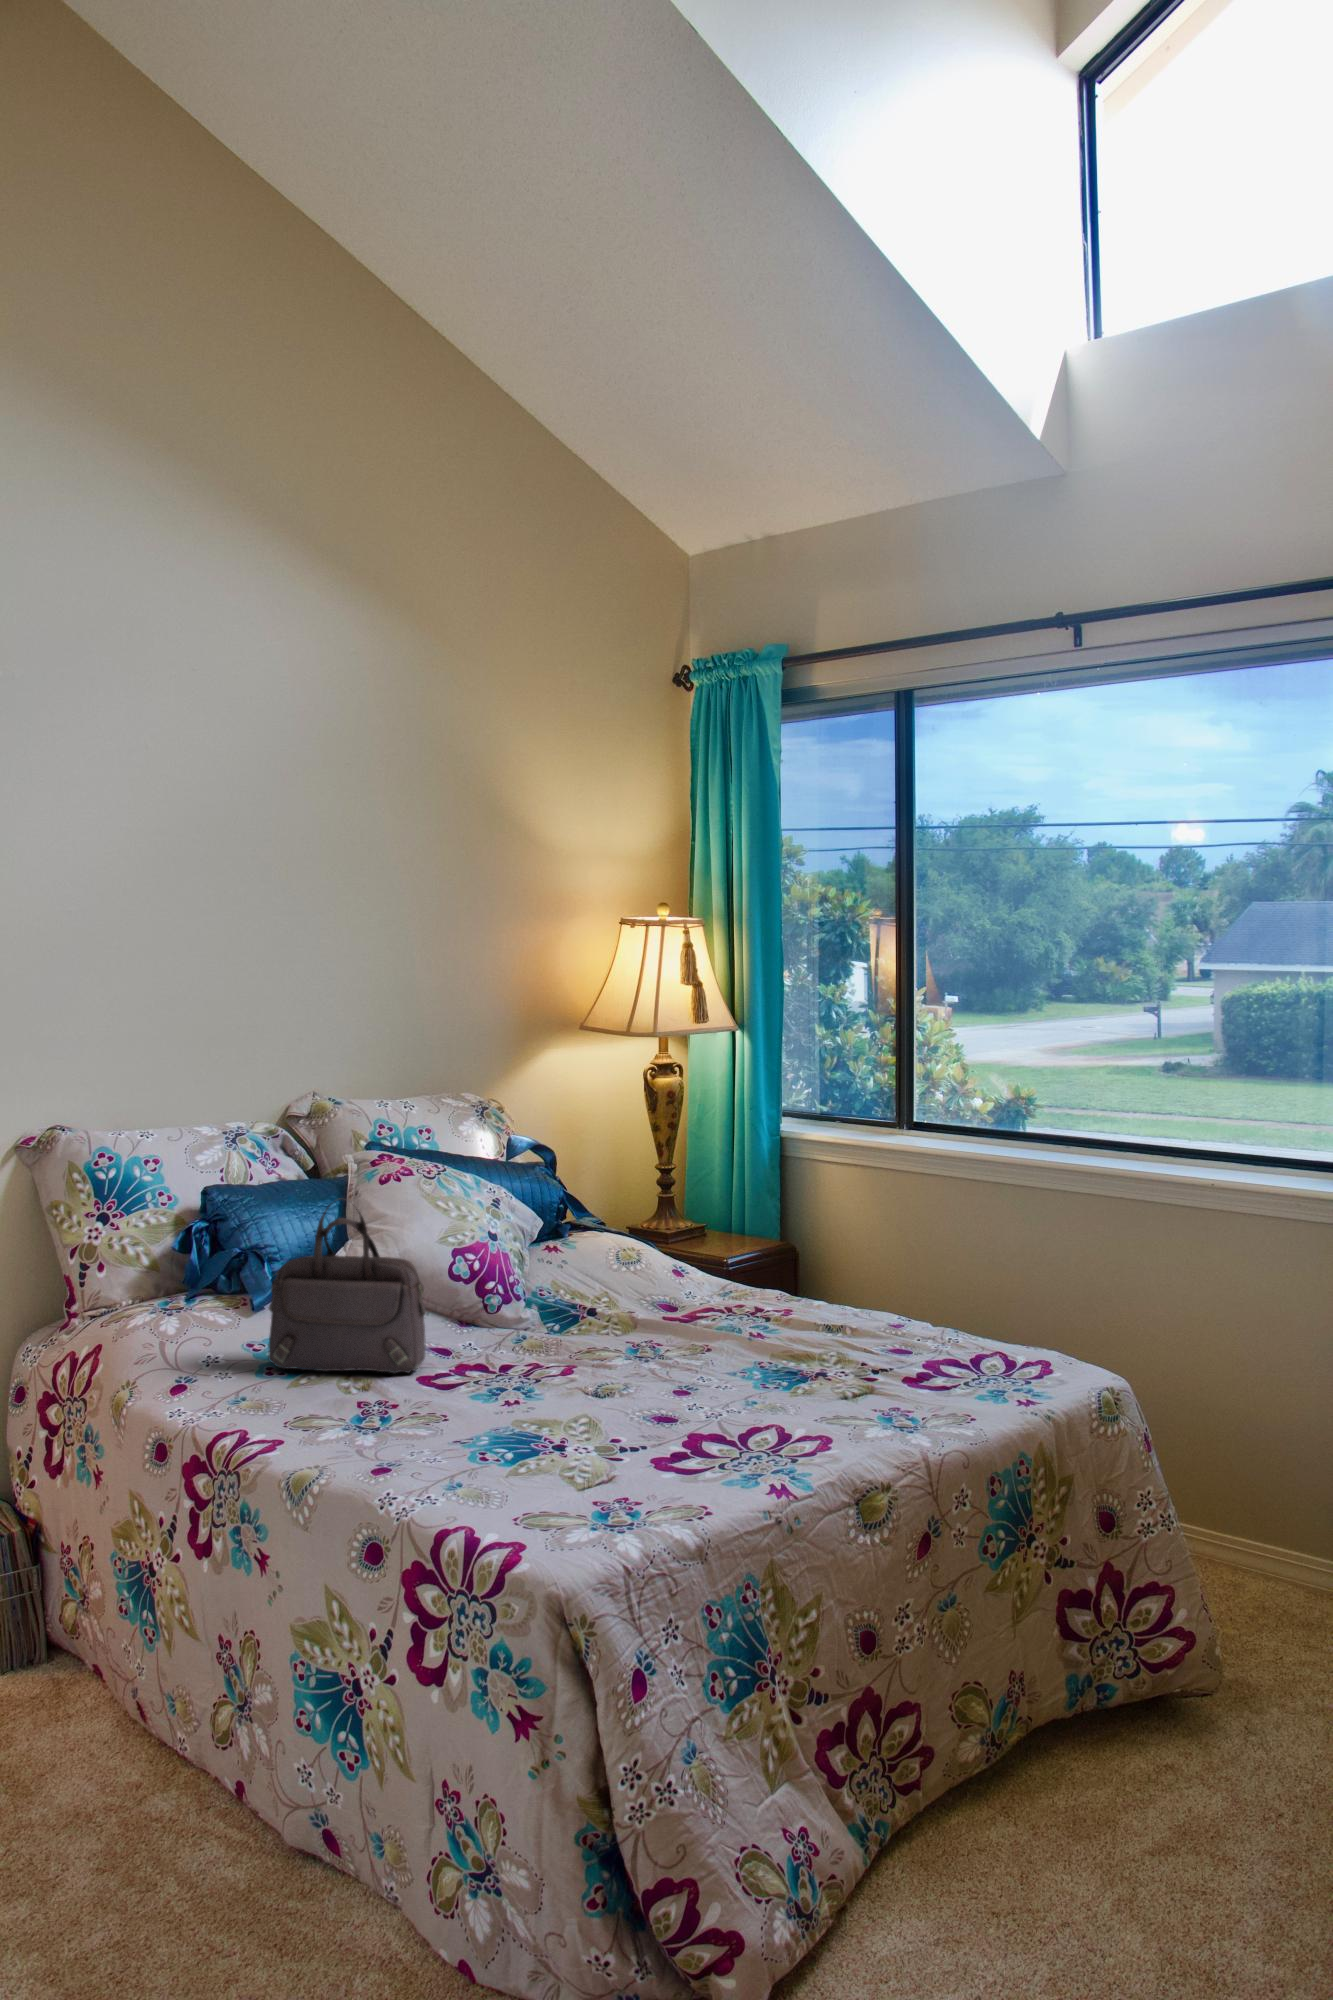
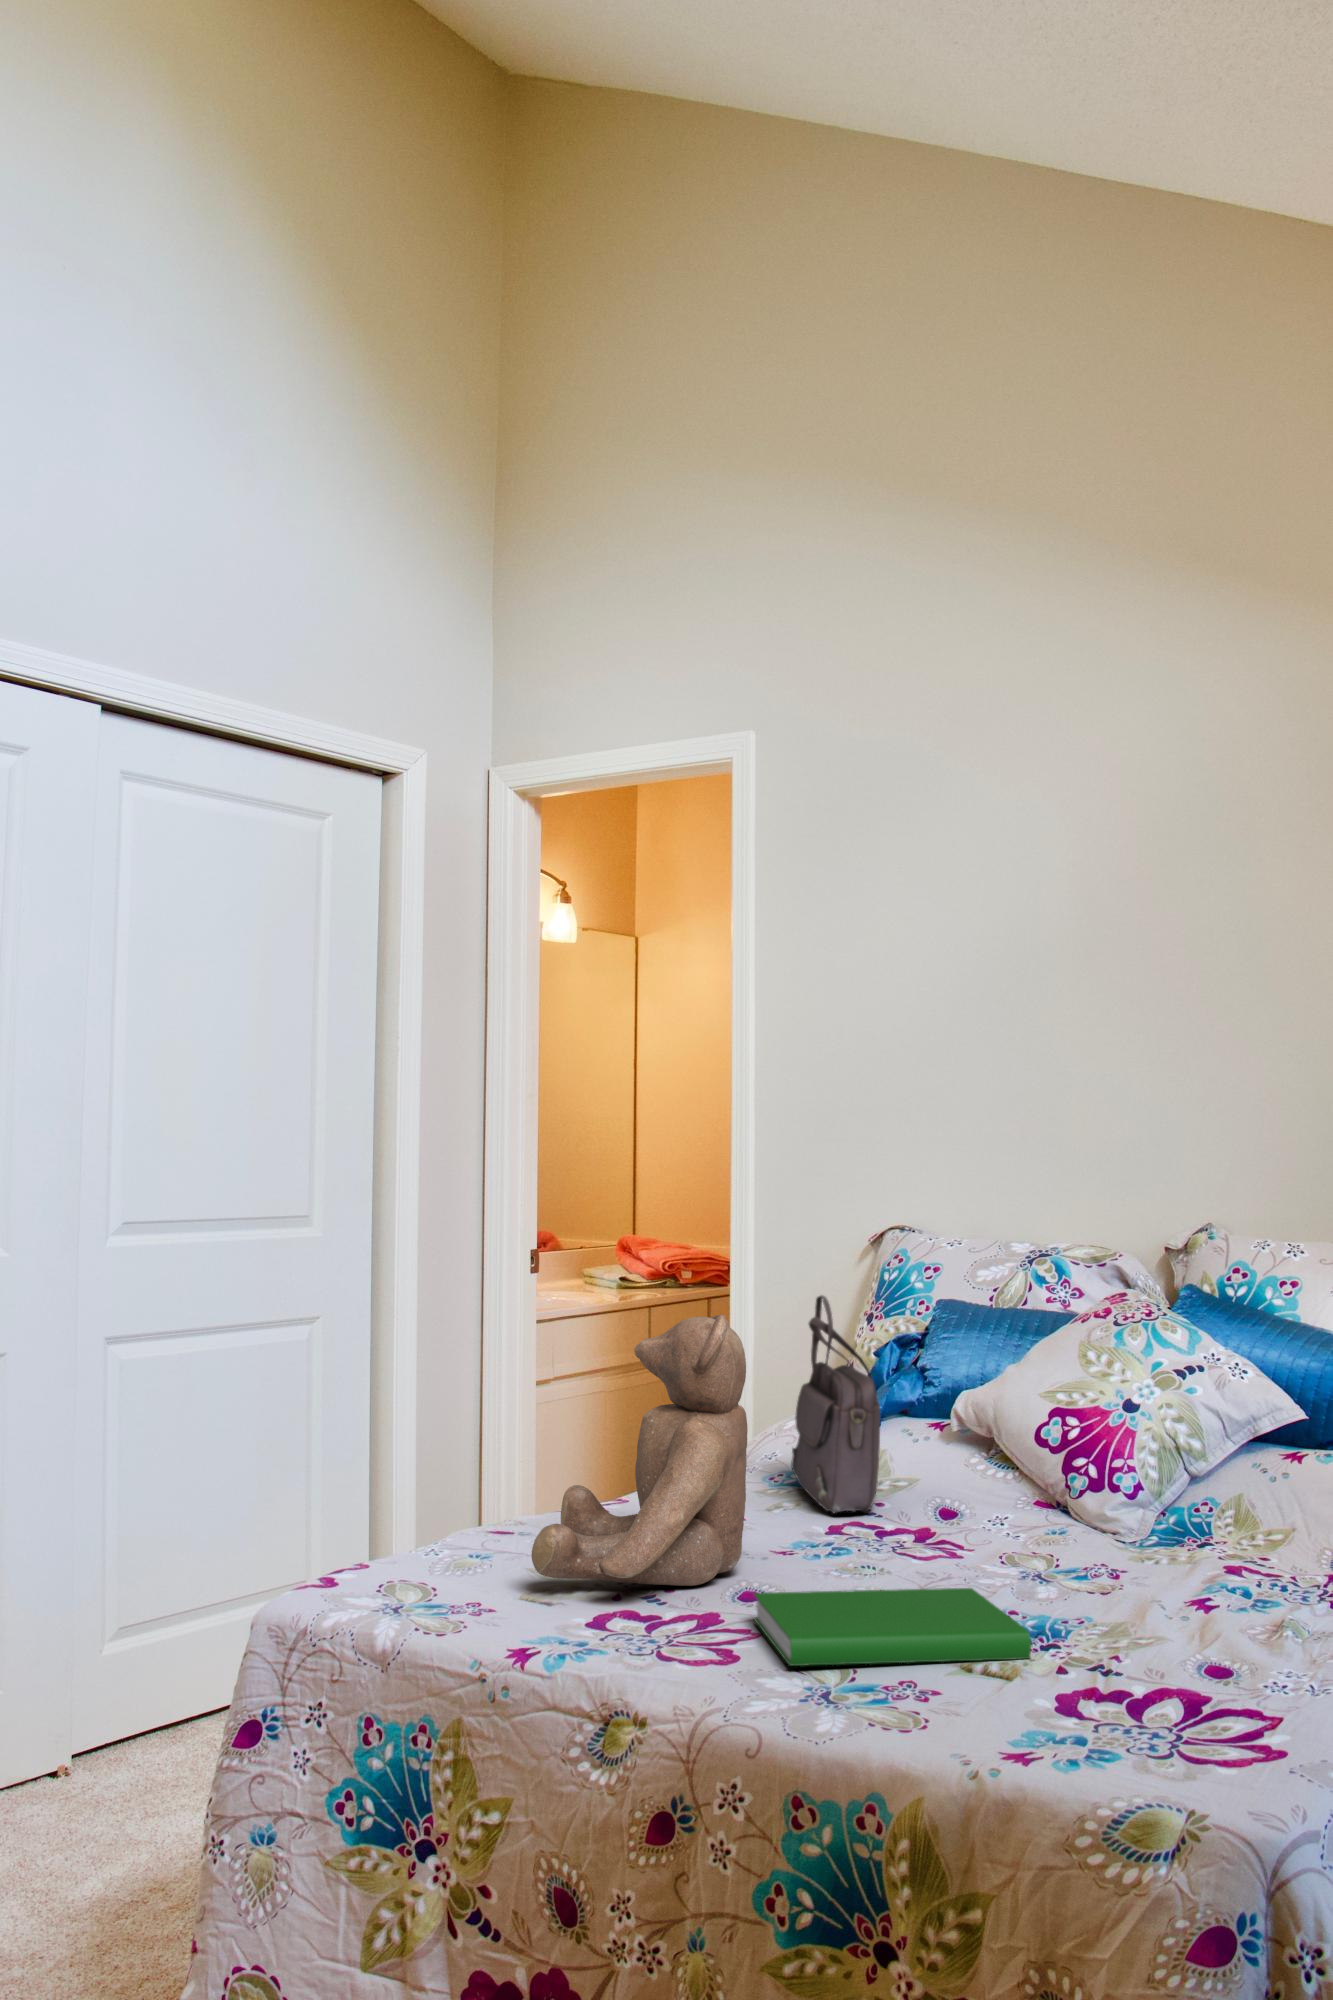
teddy bear: none [445,1217,670,1462] -> present [532,1315,748,1586]
hardcover book: none [729,1362,859,1426] -> present [754,1588,1031,1666]

